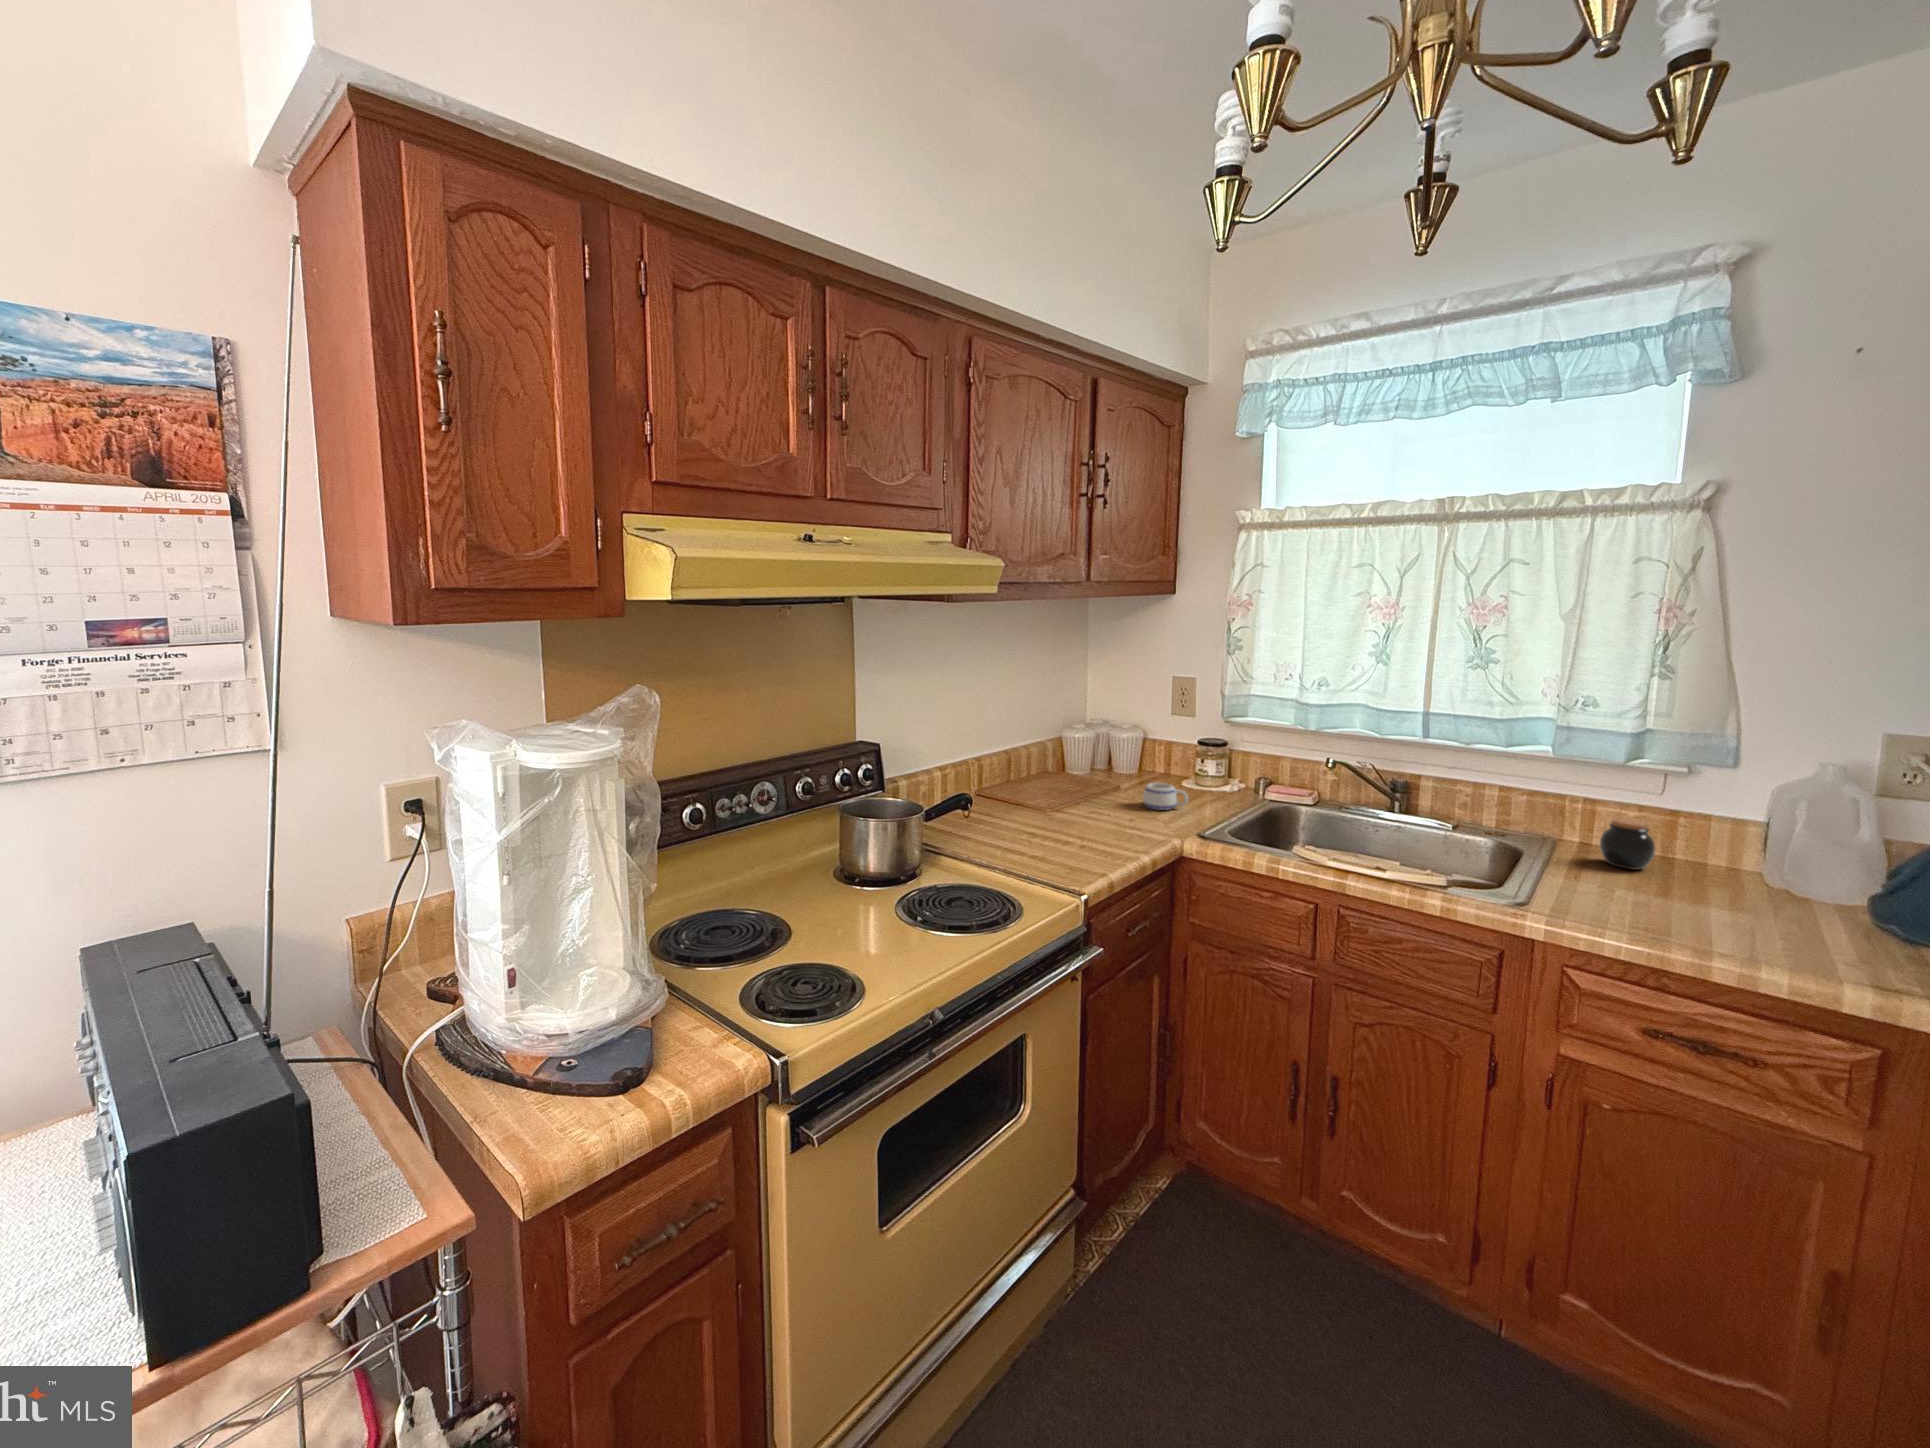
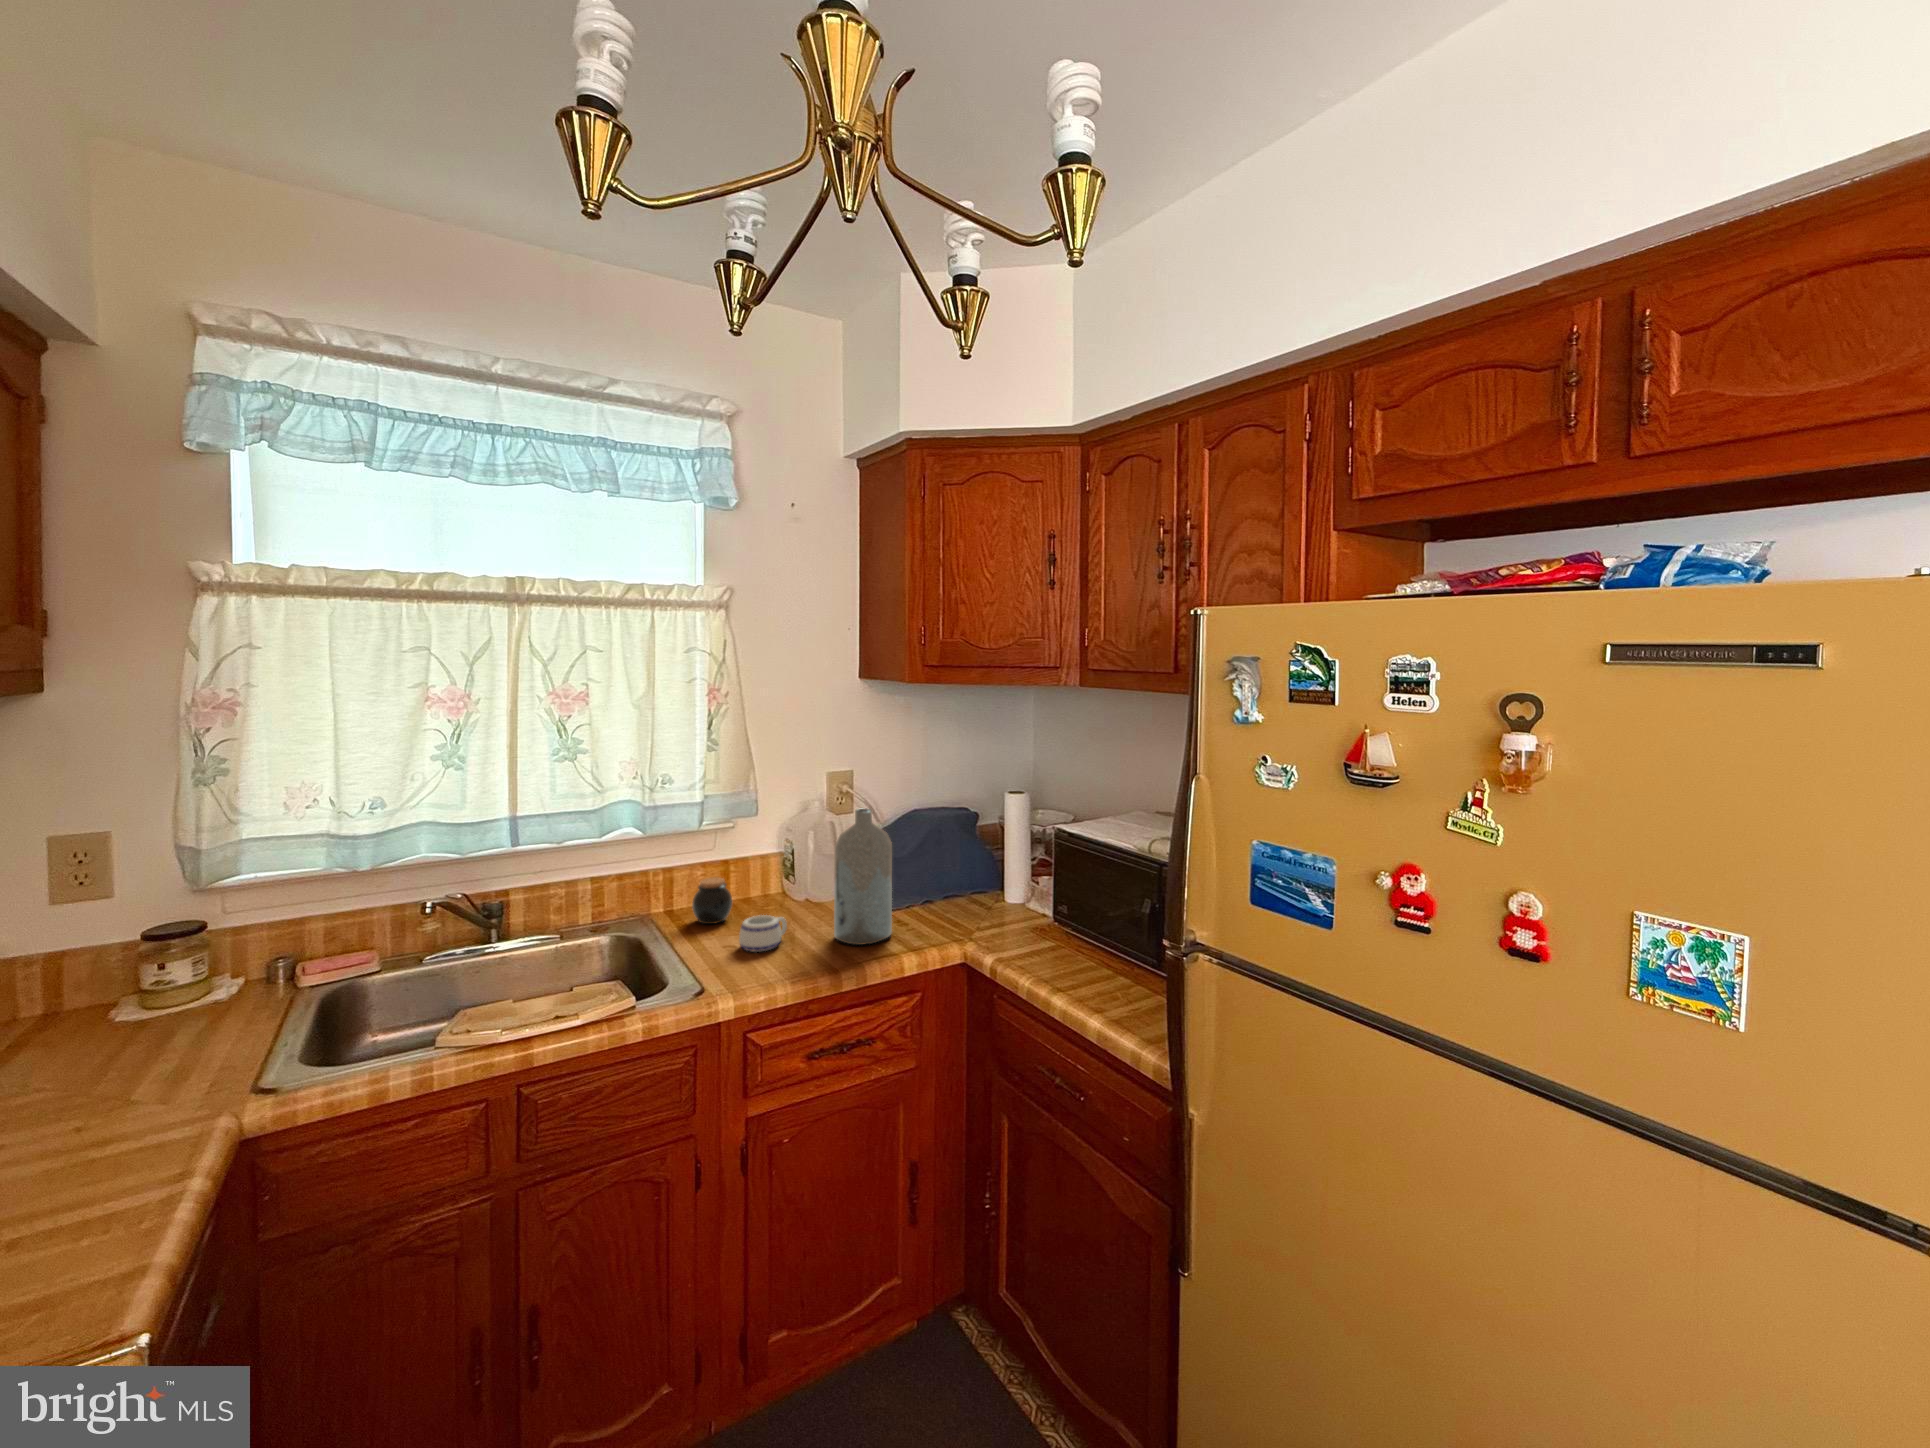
bottle: none [1760,772,1892,960] -> present [834,809,892,945]
mug: present [1143,783,1188,810] -> present [739,915,787,952]

